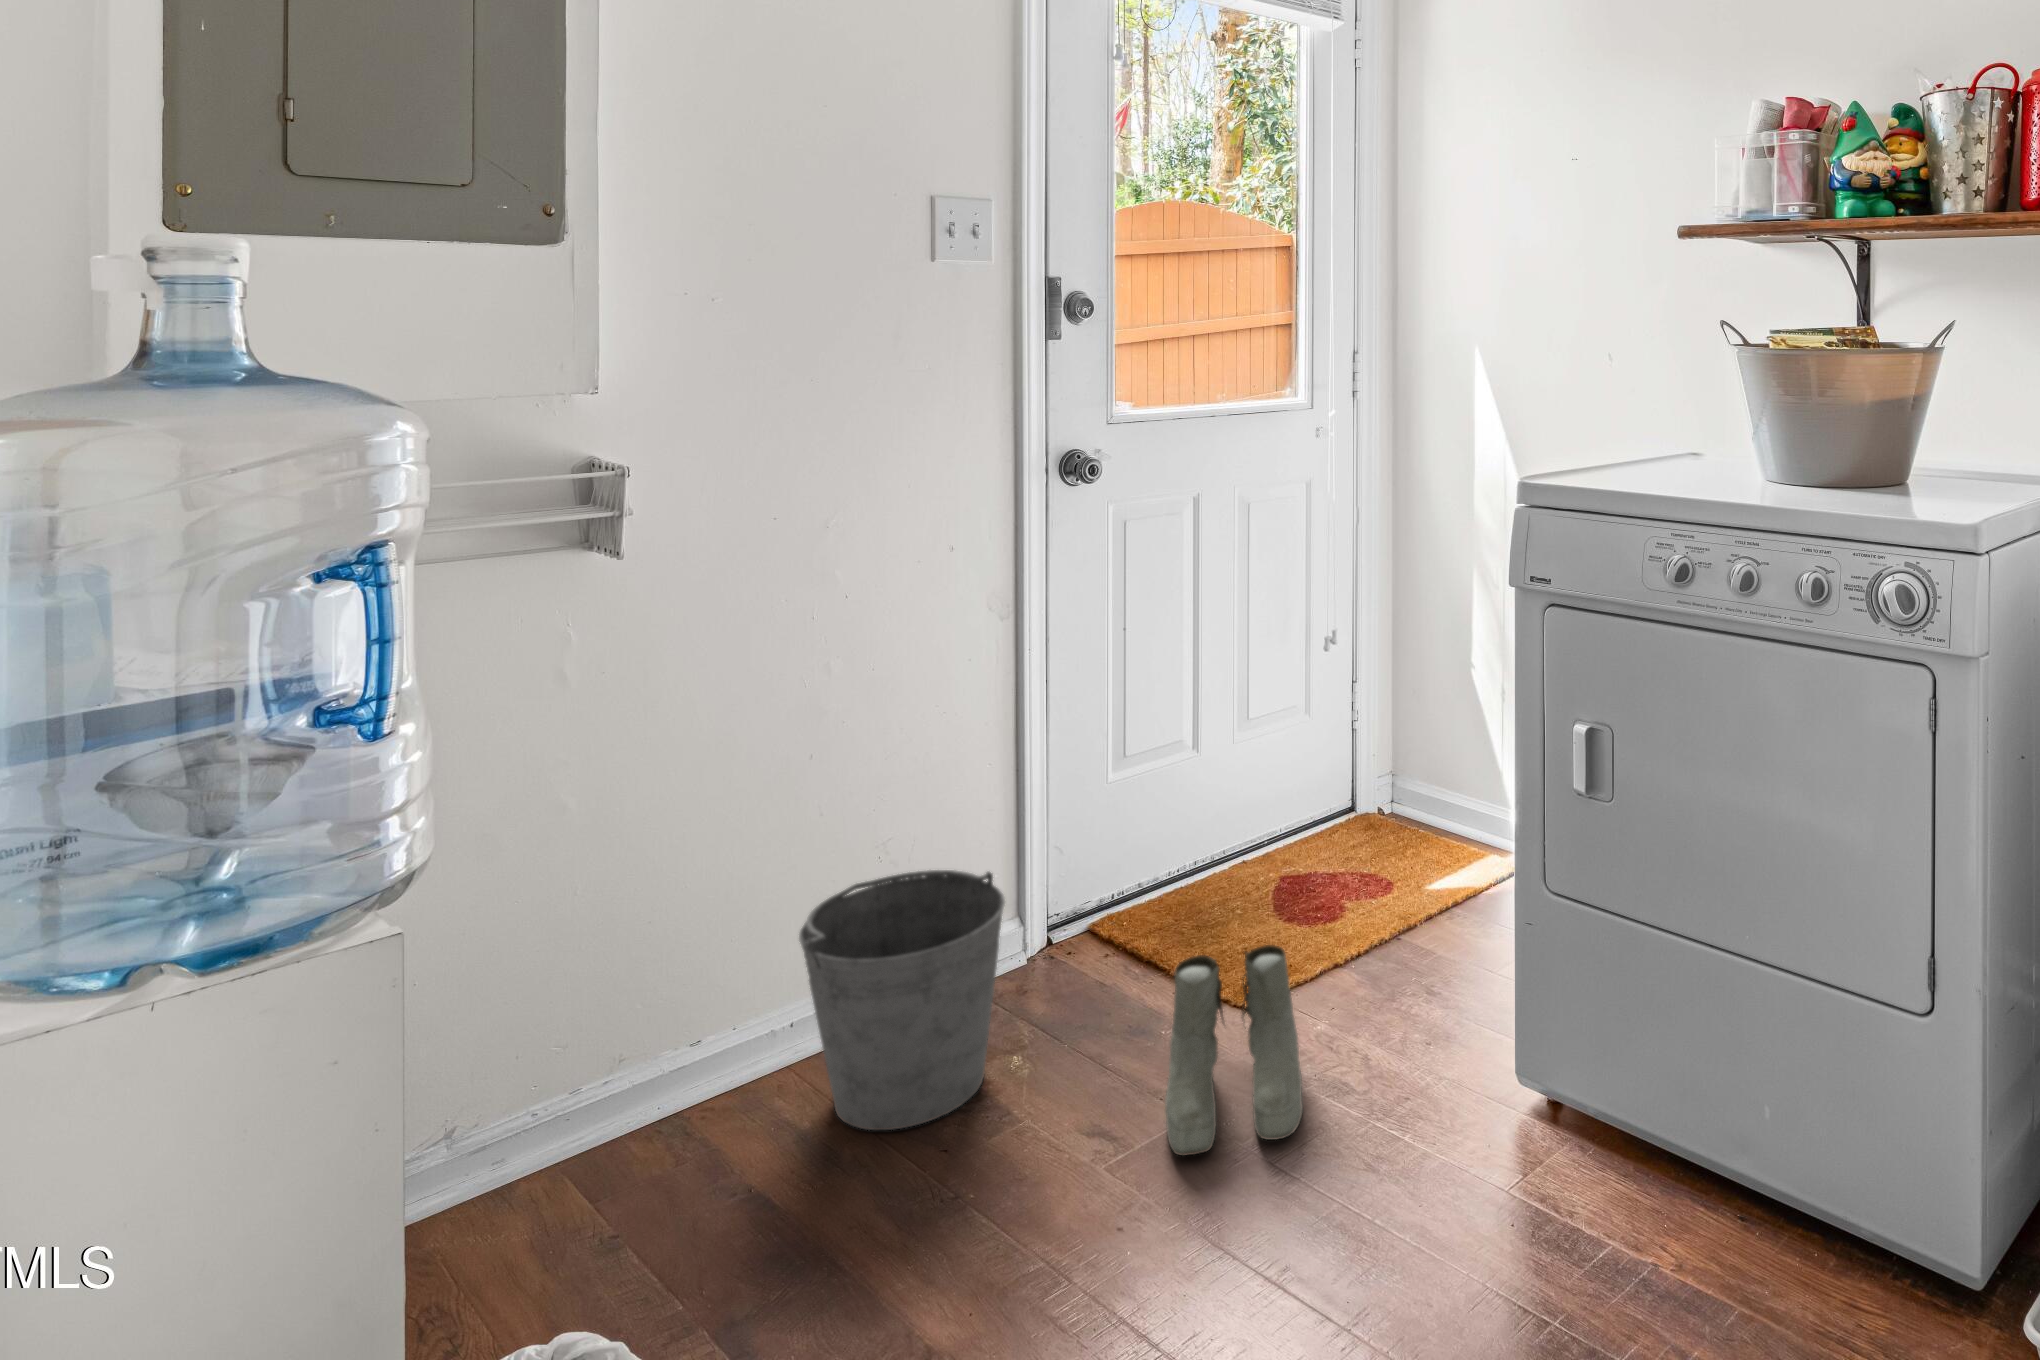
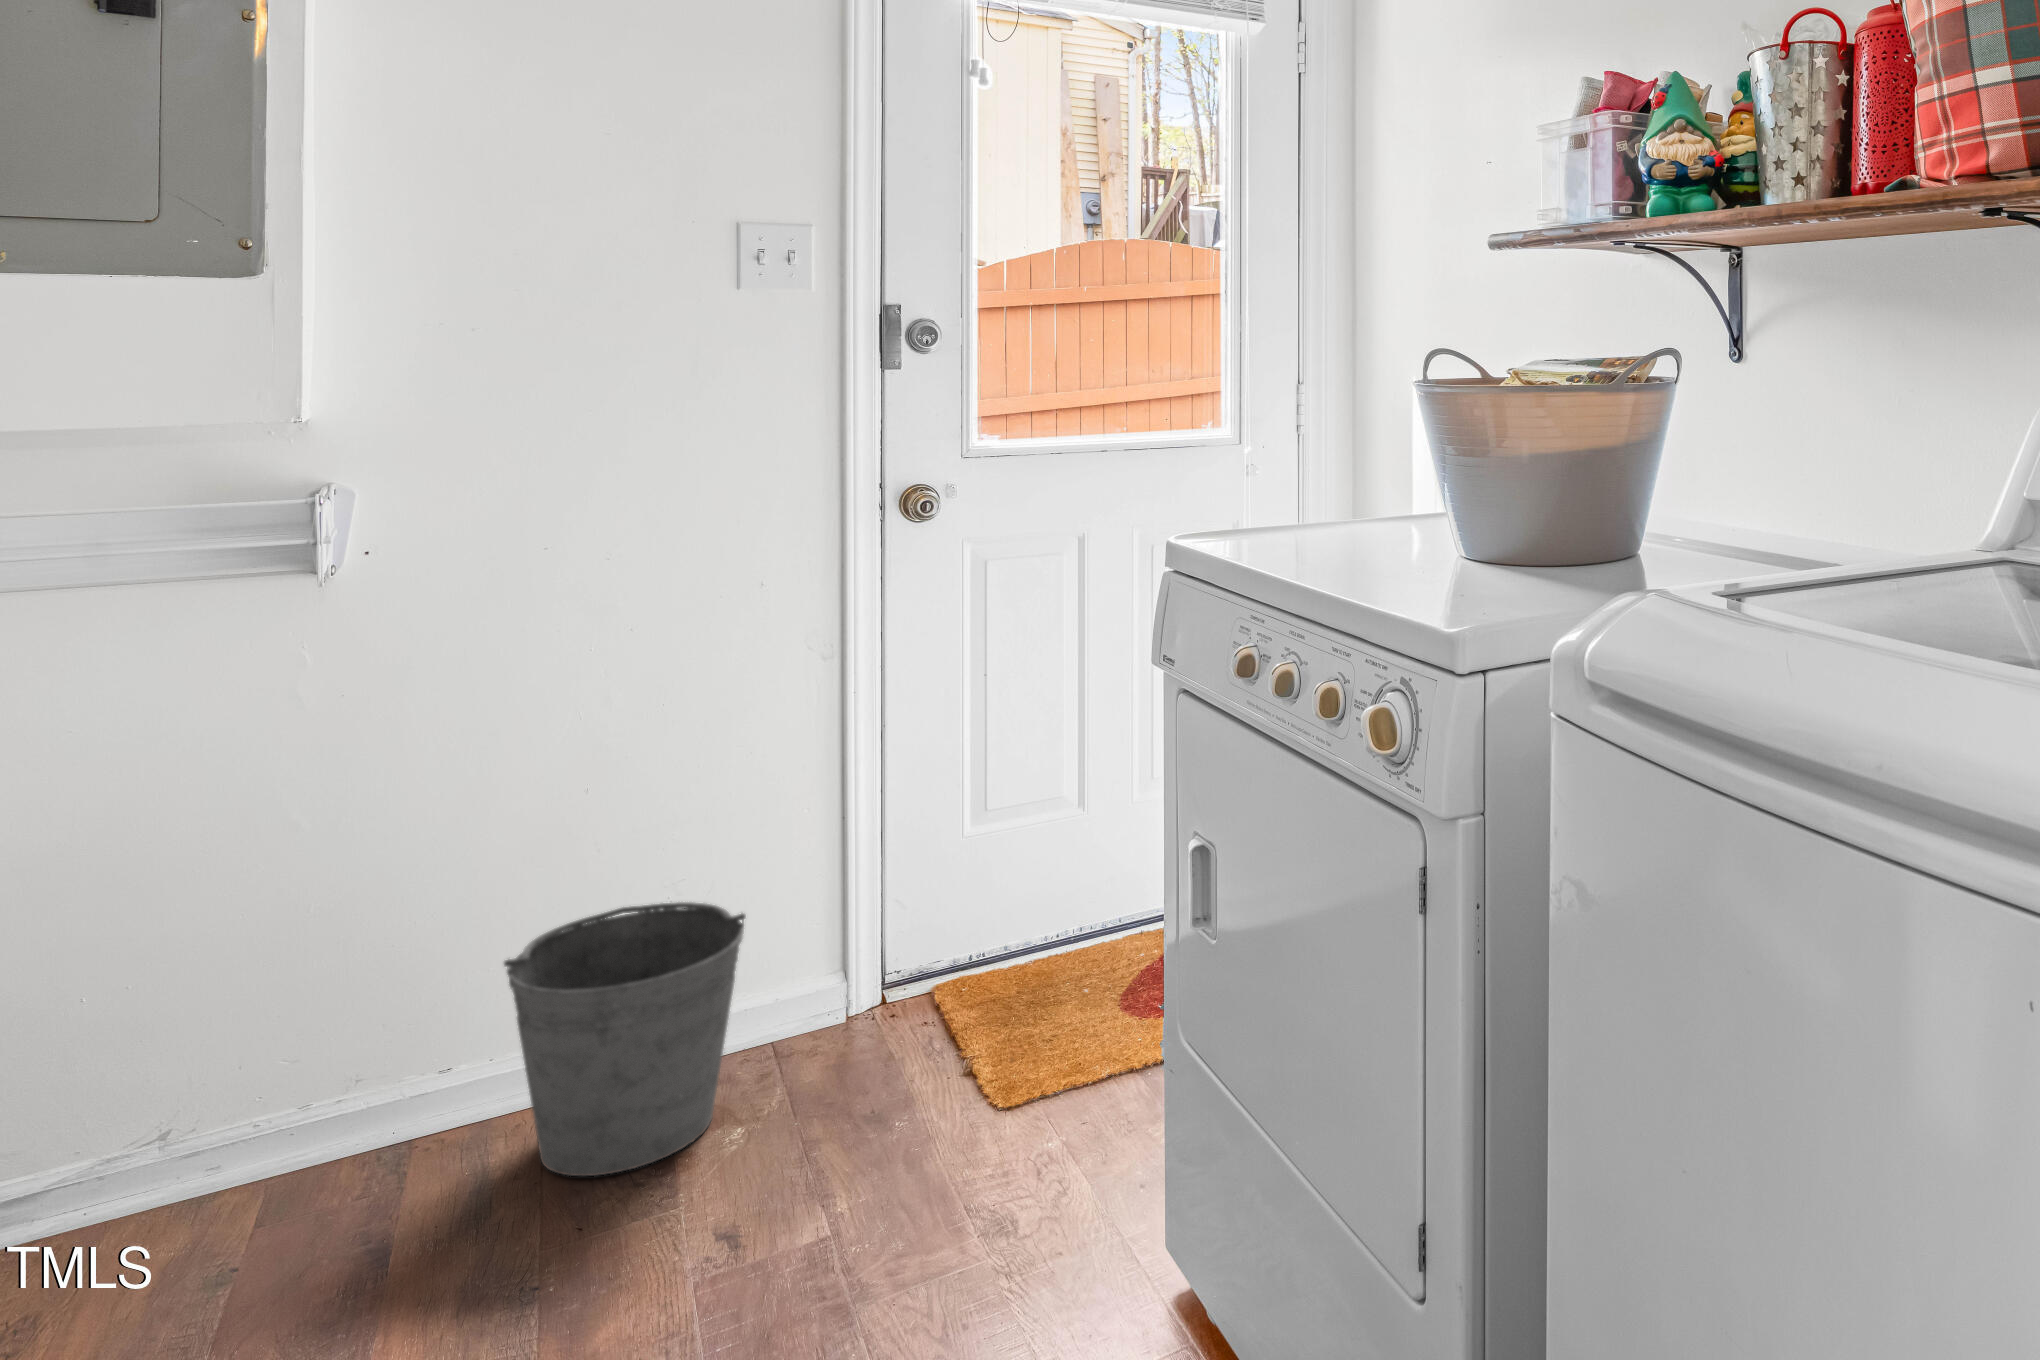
boots: present [1165,945,1303,1155] -> none [787,1038,993,1269]

